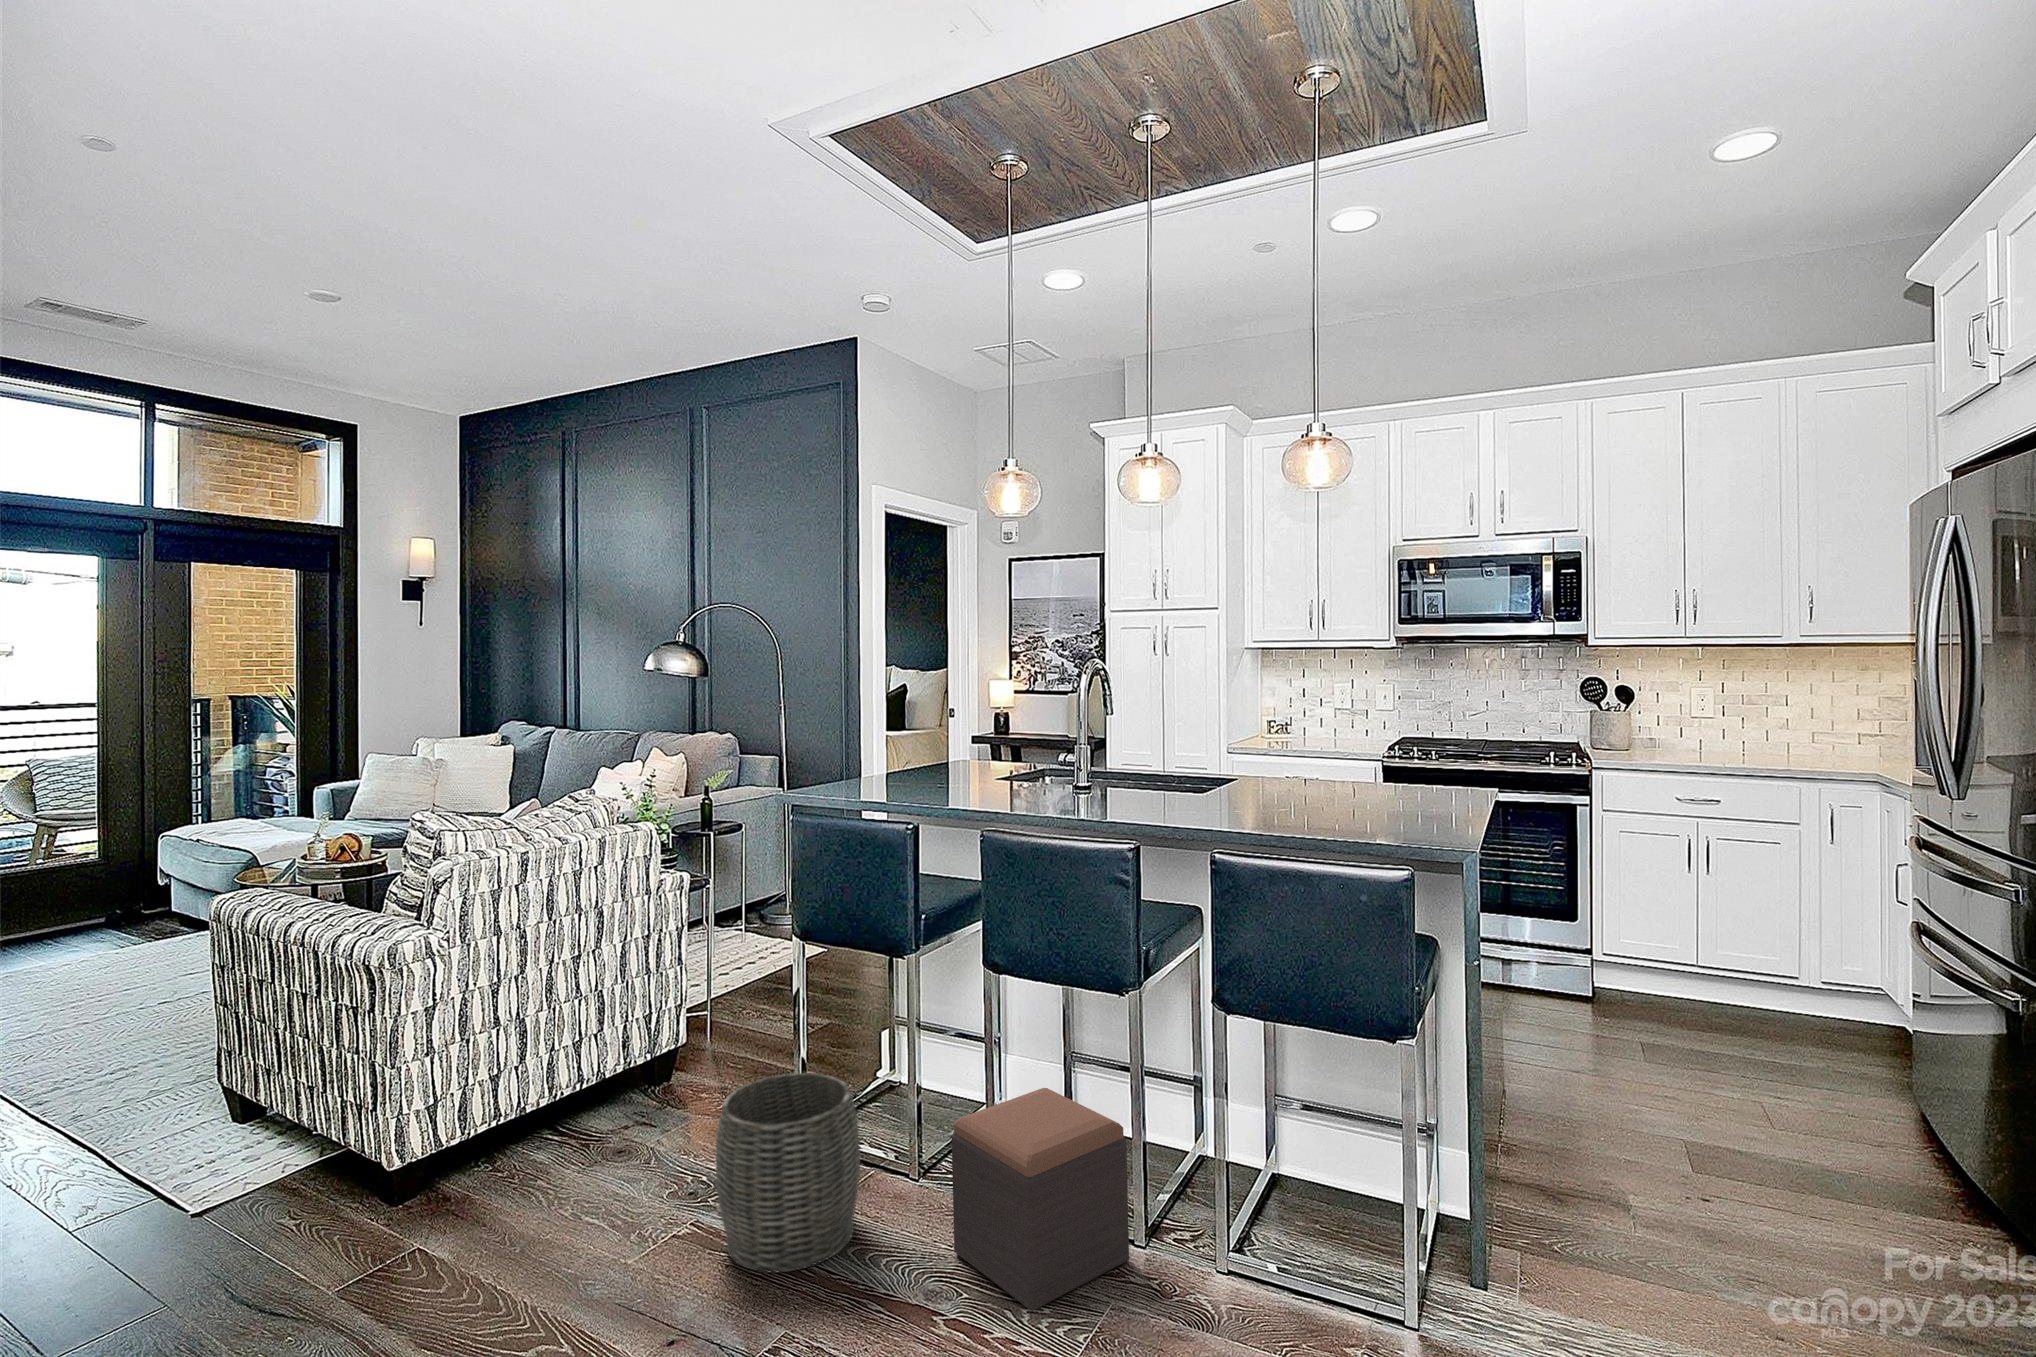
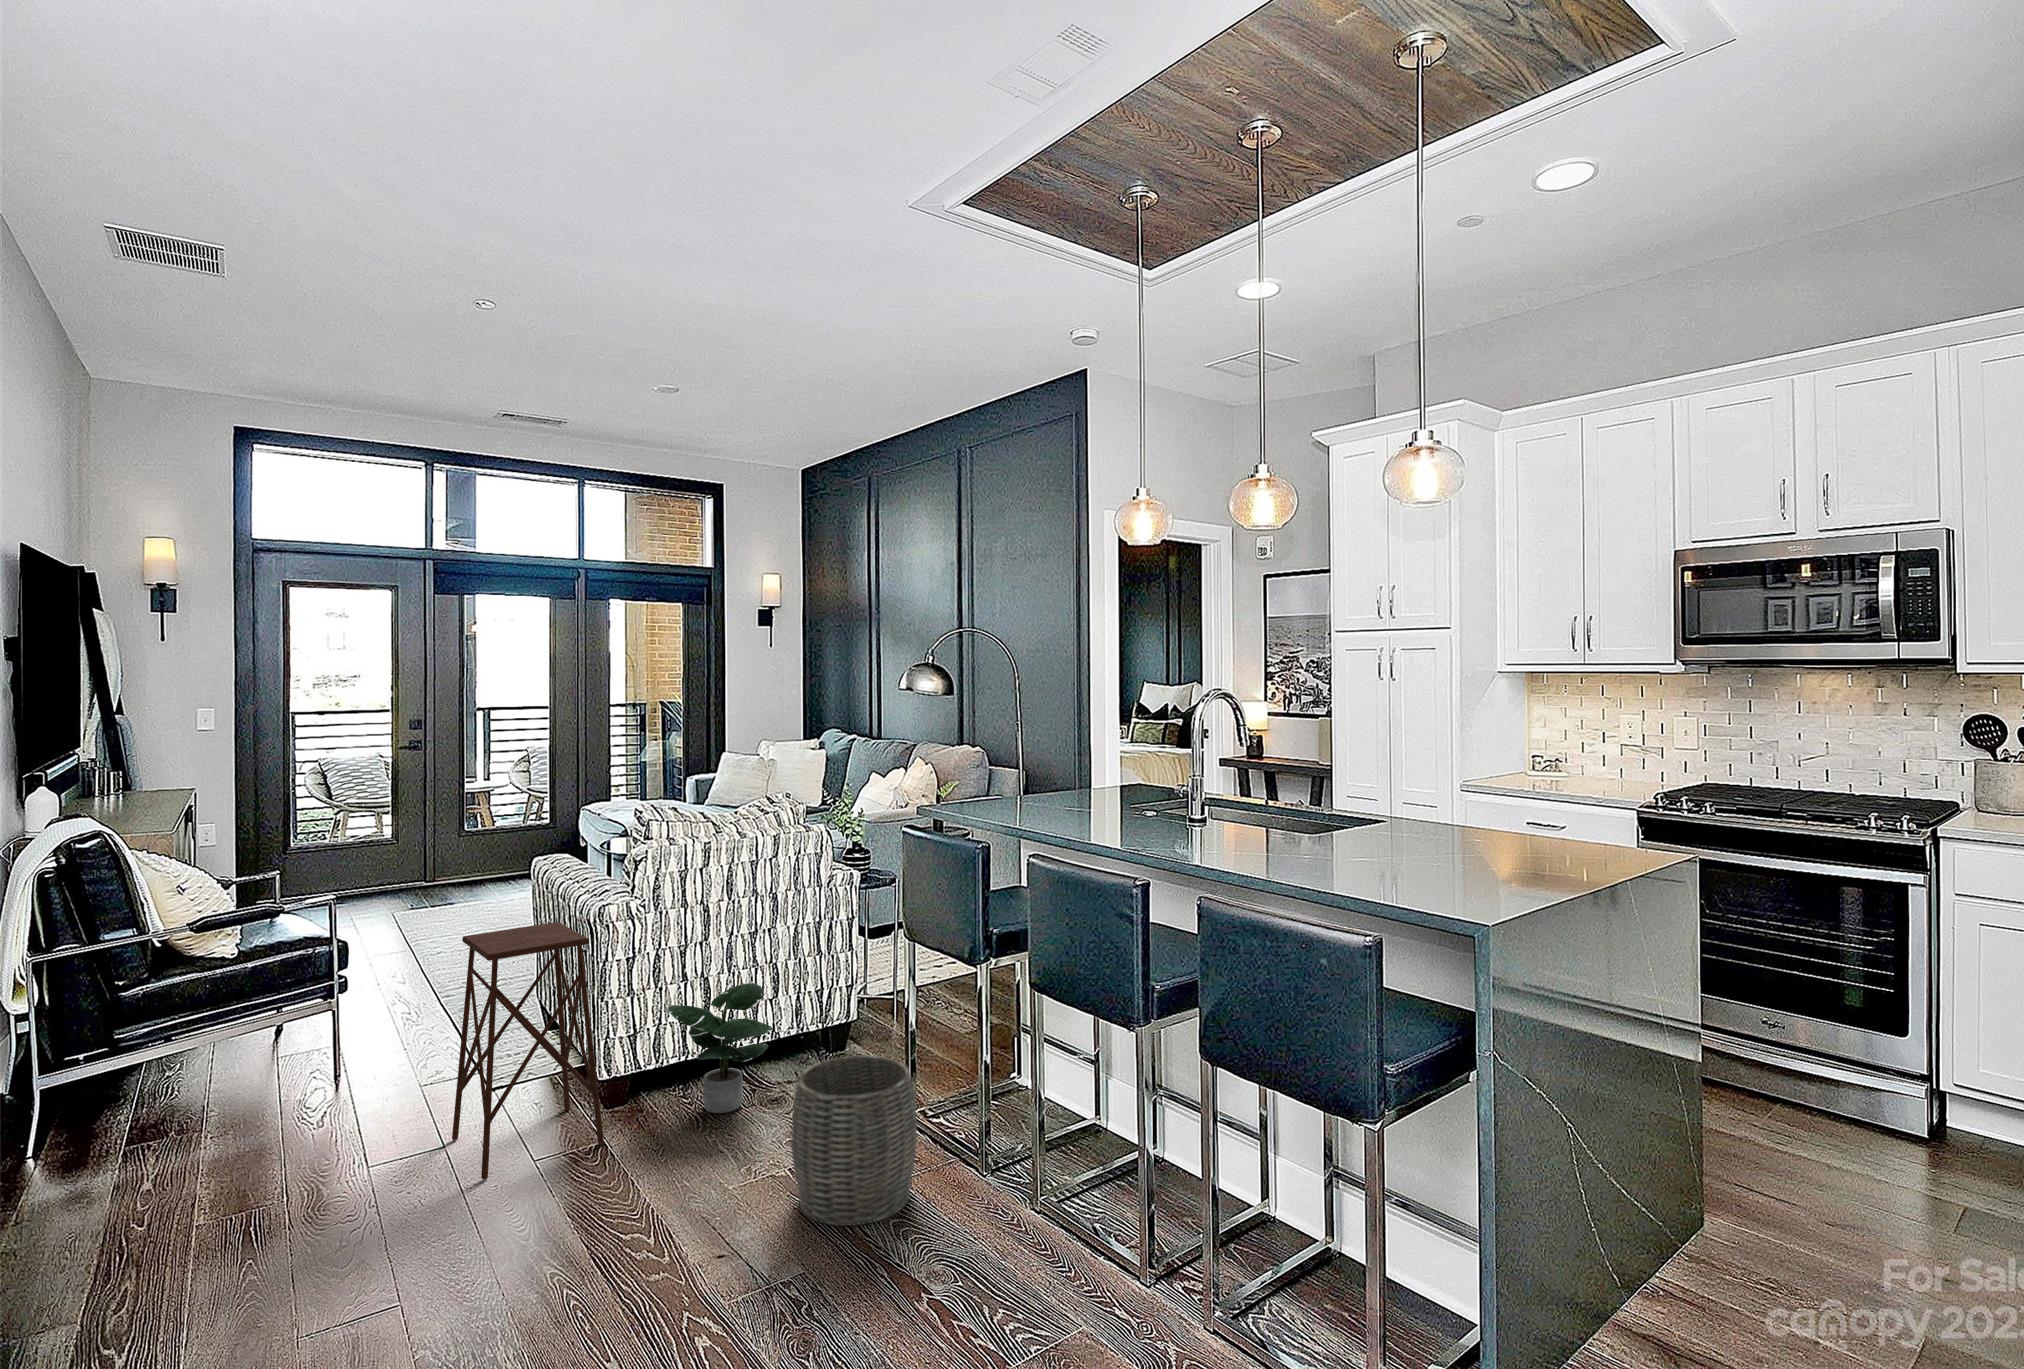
side table: none [190,972,428,1324] -> present [452,922,604,1180]
potted plant: none [490,1016,630,1176] -> present [668,983,773,1113]
footstool: present [951,1088,1129,1311] -> none [974,1106,1125,1306]

